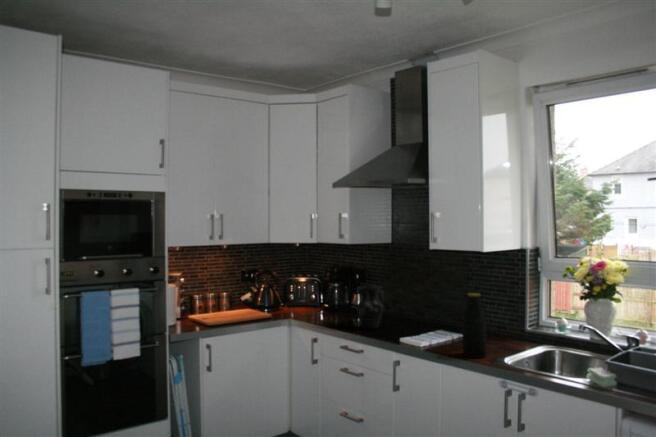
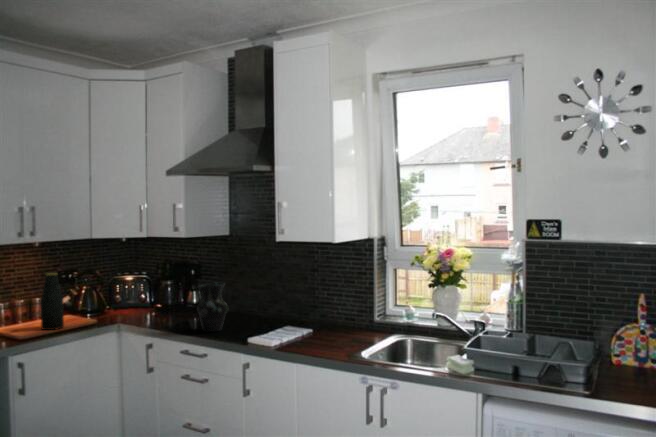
bottle: present [463,293,486,358] -> present [41,273,64,330]

